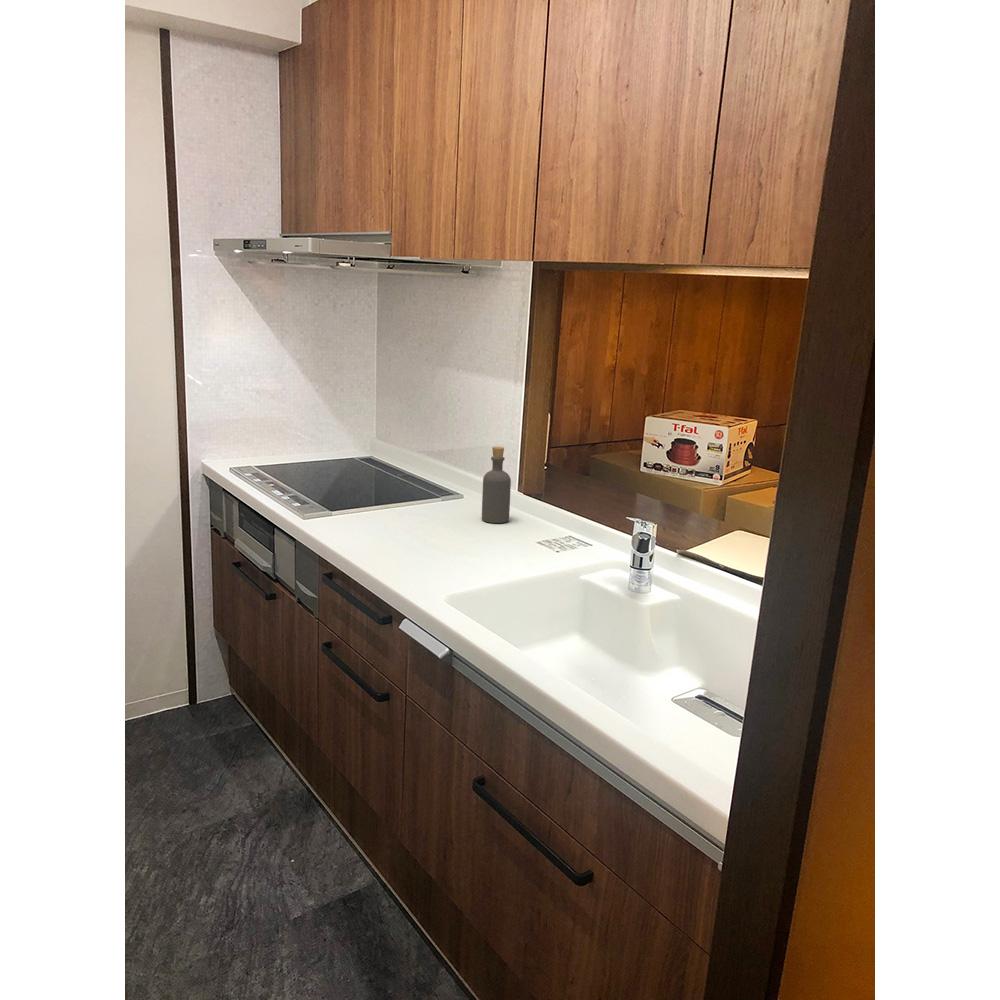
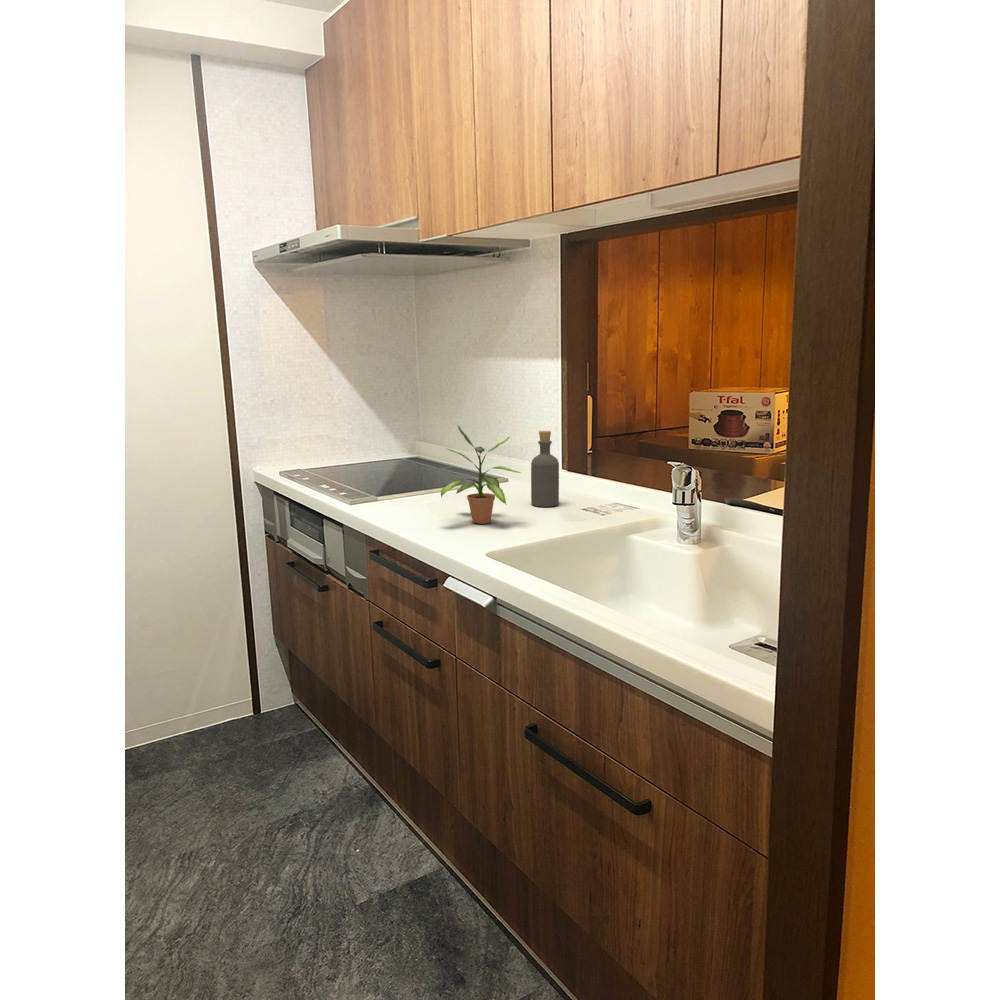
potted plant: none [390,441,475,542] -> present [441,425,520,524]

